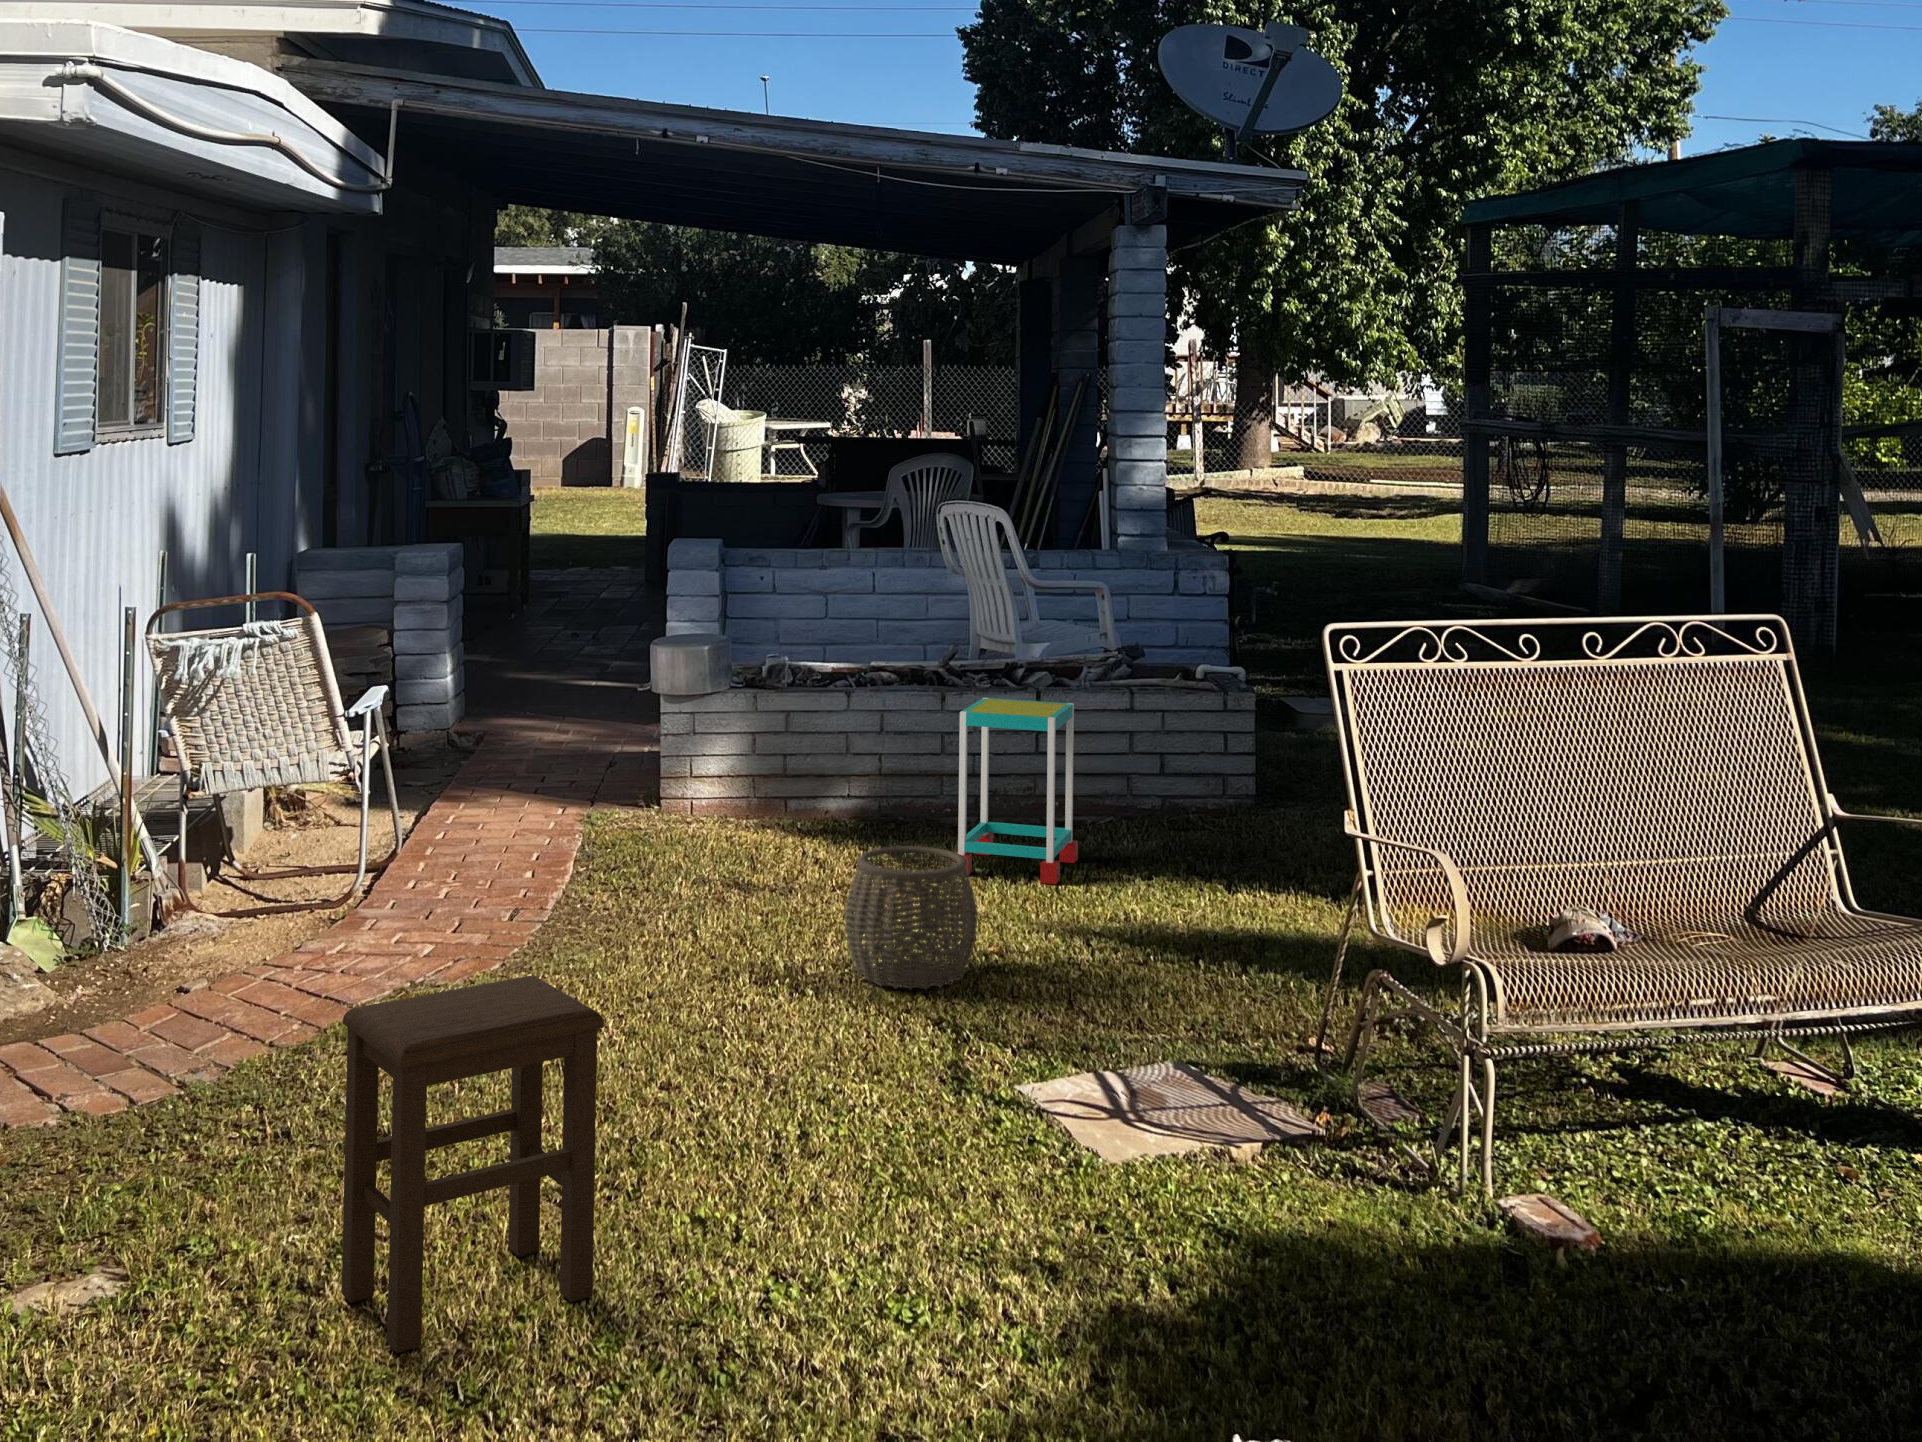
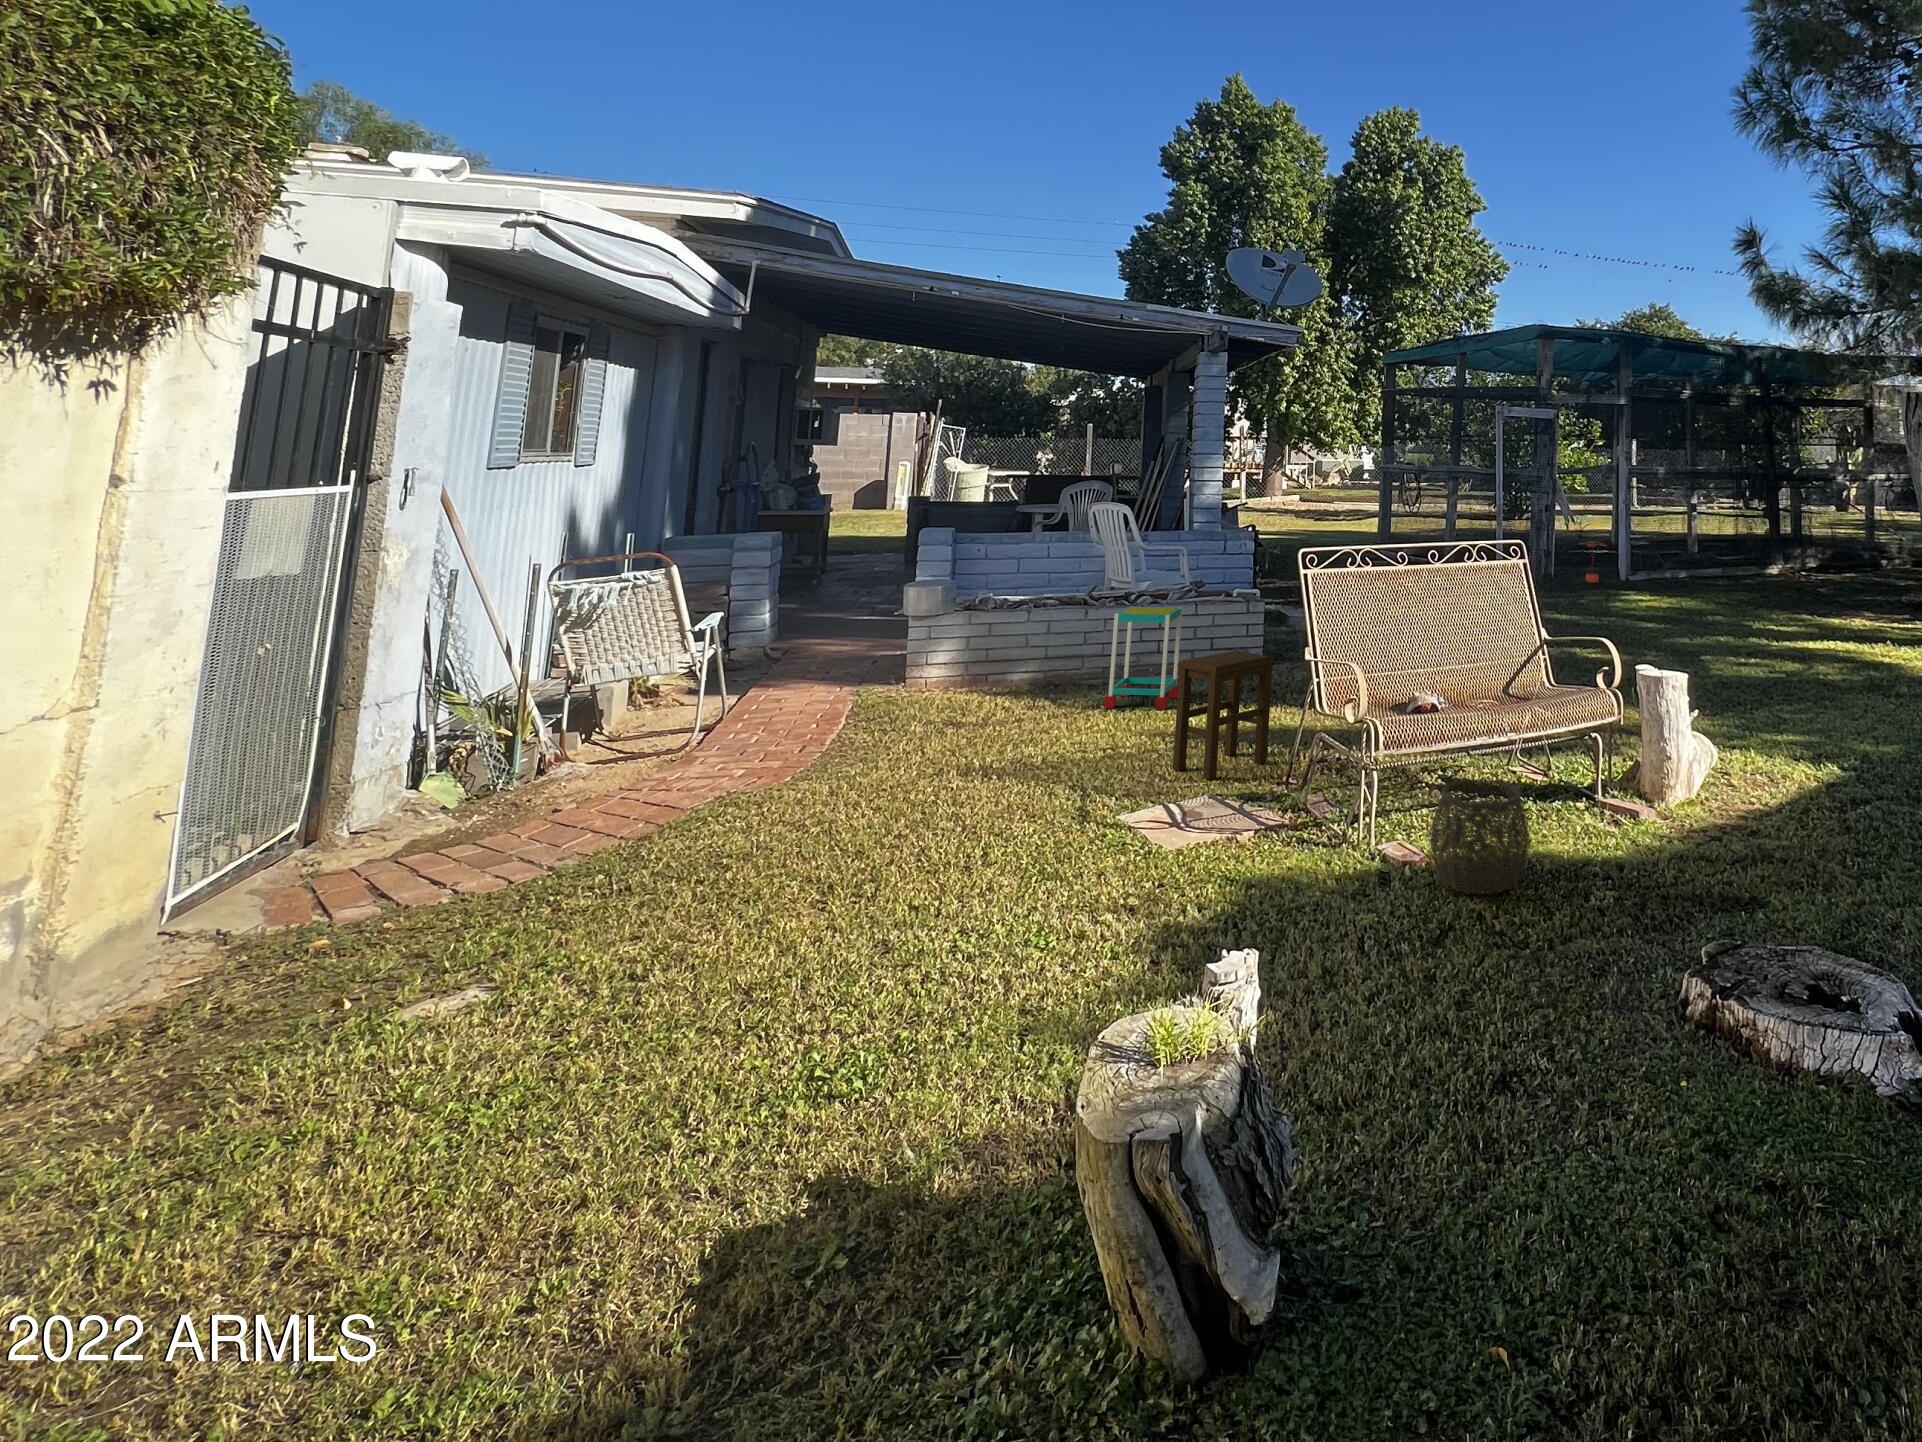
potted plant: none [1825,581,1896,665] -> present [1578,541,1608,583]
woven basket: present [844,846,979,989] -> present [1430,779,1530,895]
stool: present [342,975,604,1353] -> present [1173,651,1275,779]

